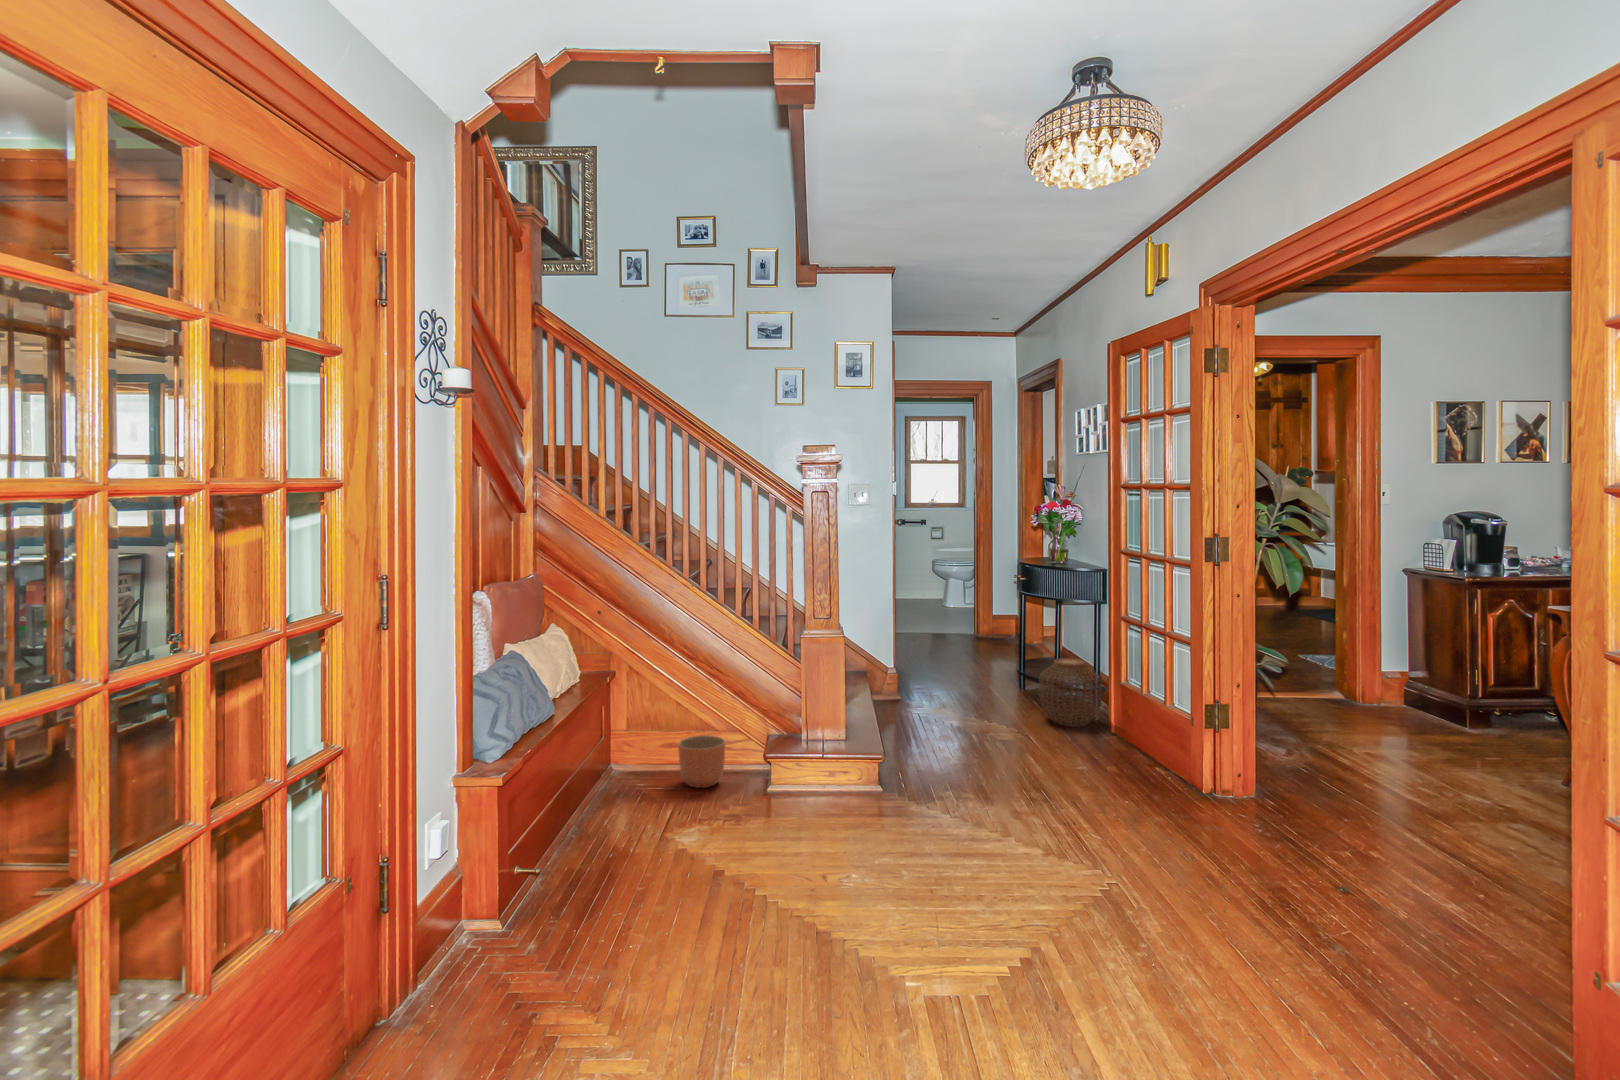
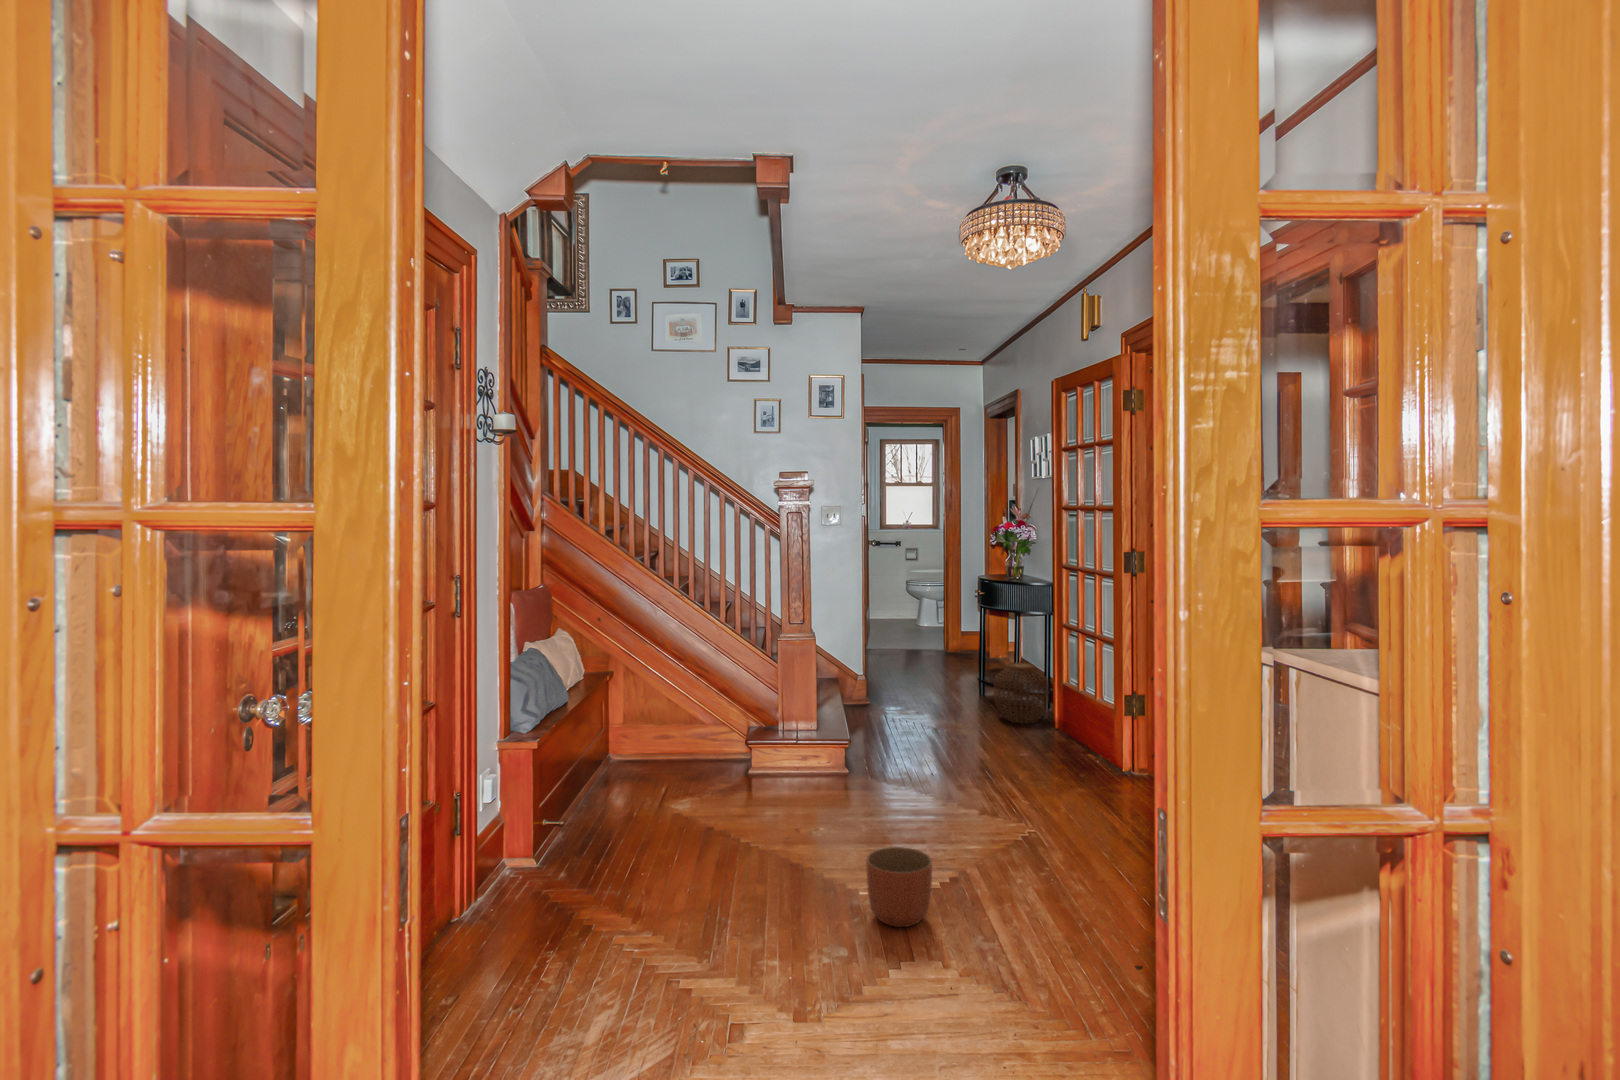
planter: present [678,735,725,788] -> present [866,847,932,927]

